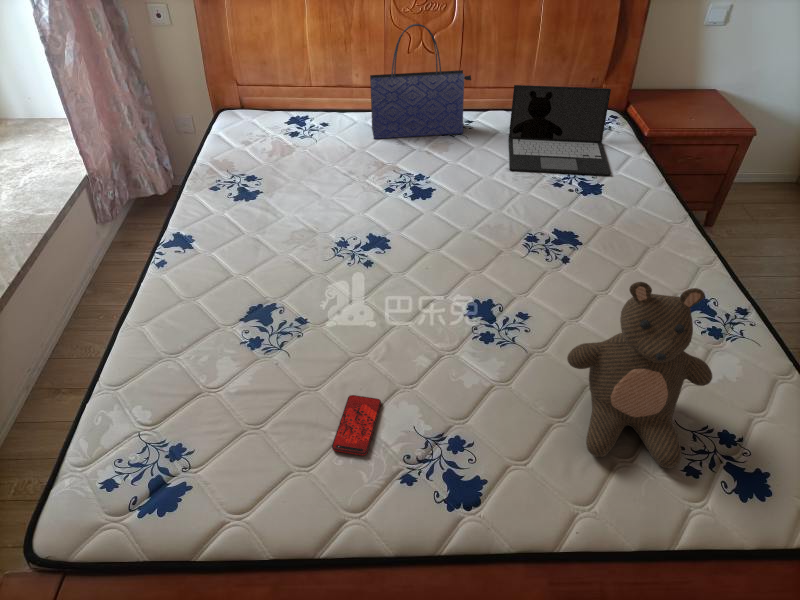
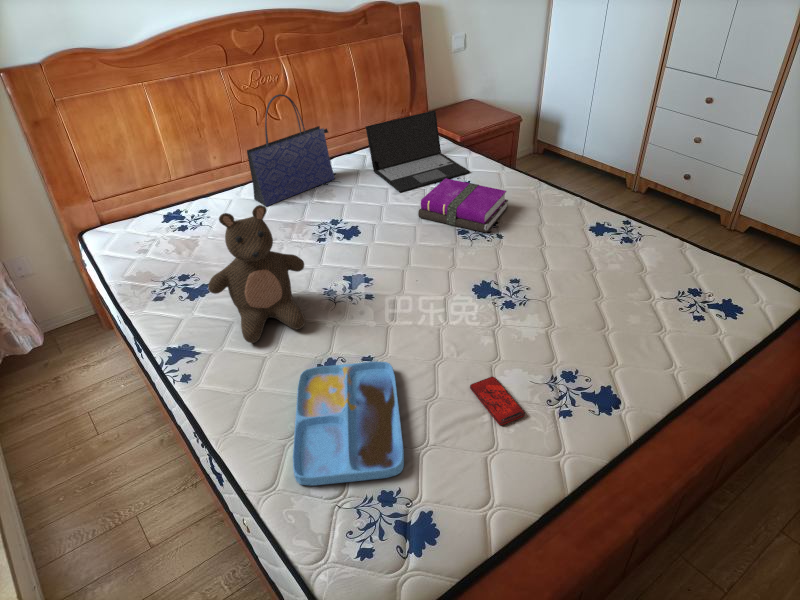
notebook: none [498,171,610,250] -> present [418,178,508,233]
stuffed bear: present [567,282,712,468] -> present [208,205,305,343]
tray: none [131,302,303,437] -> present [293,362,404,485]

